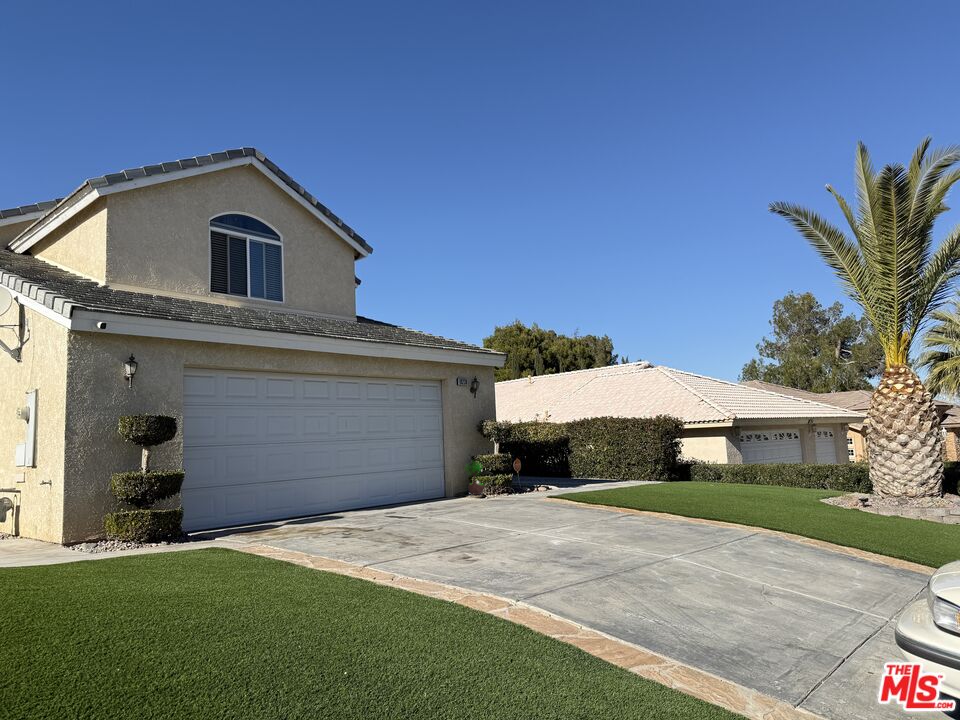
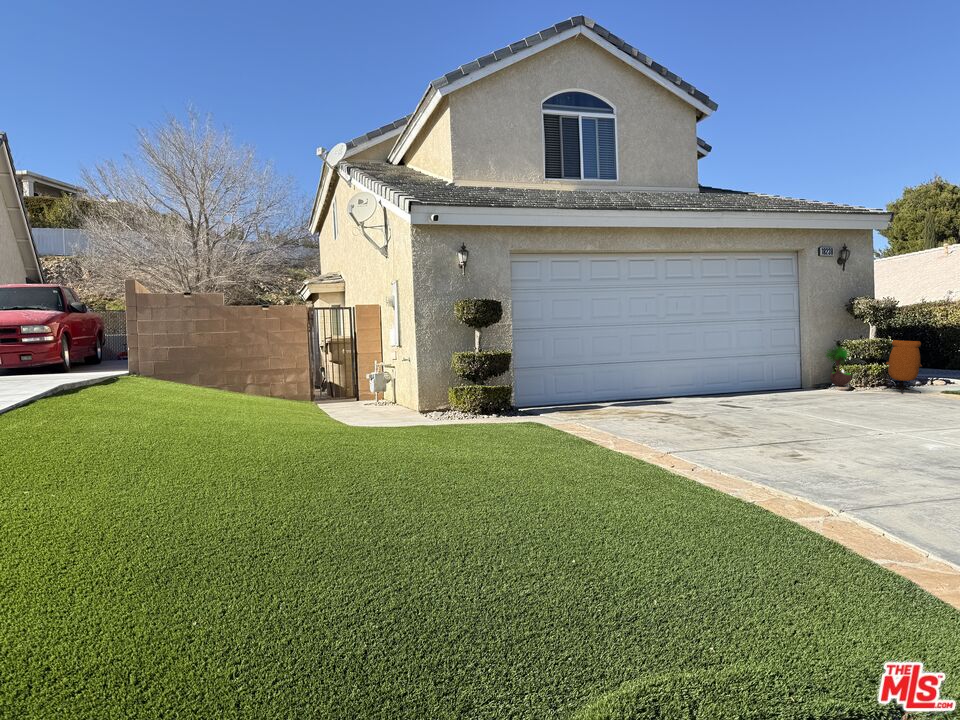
lounge chair: none [506,455,533,499] -> present [882,340,922,393]

